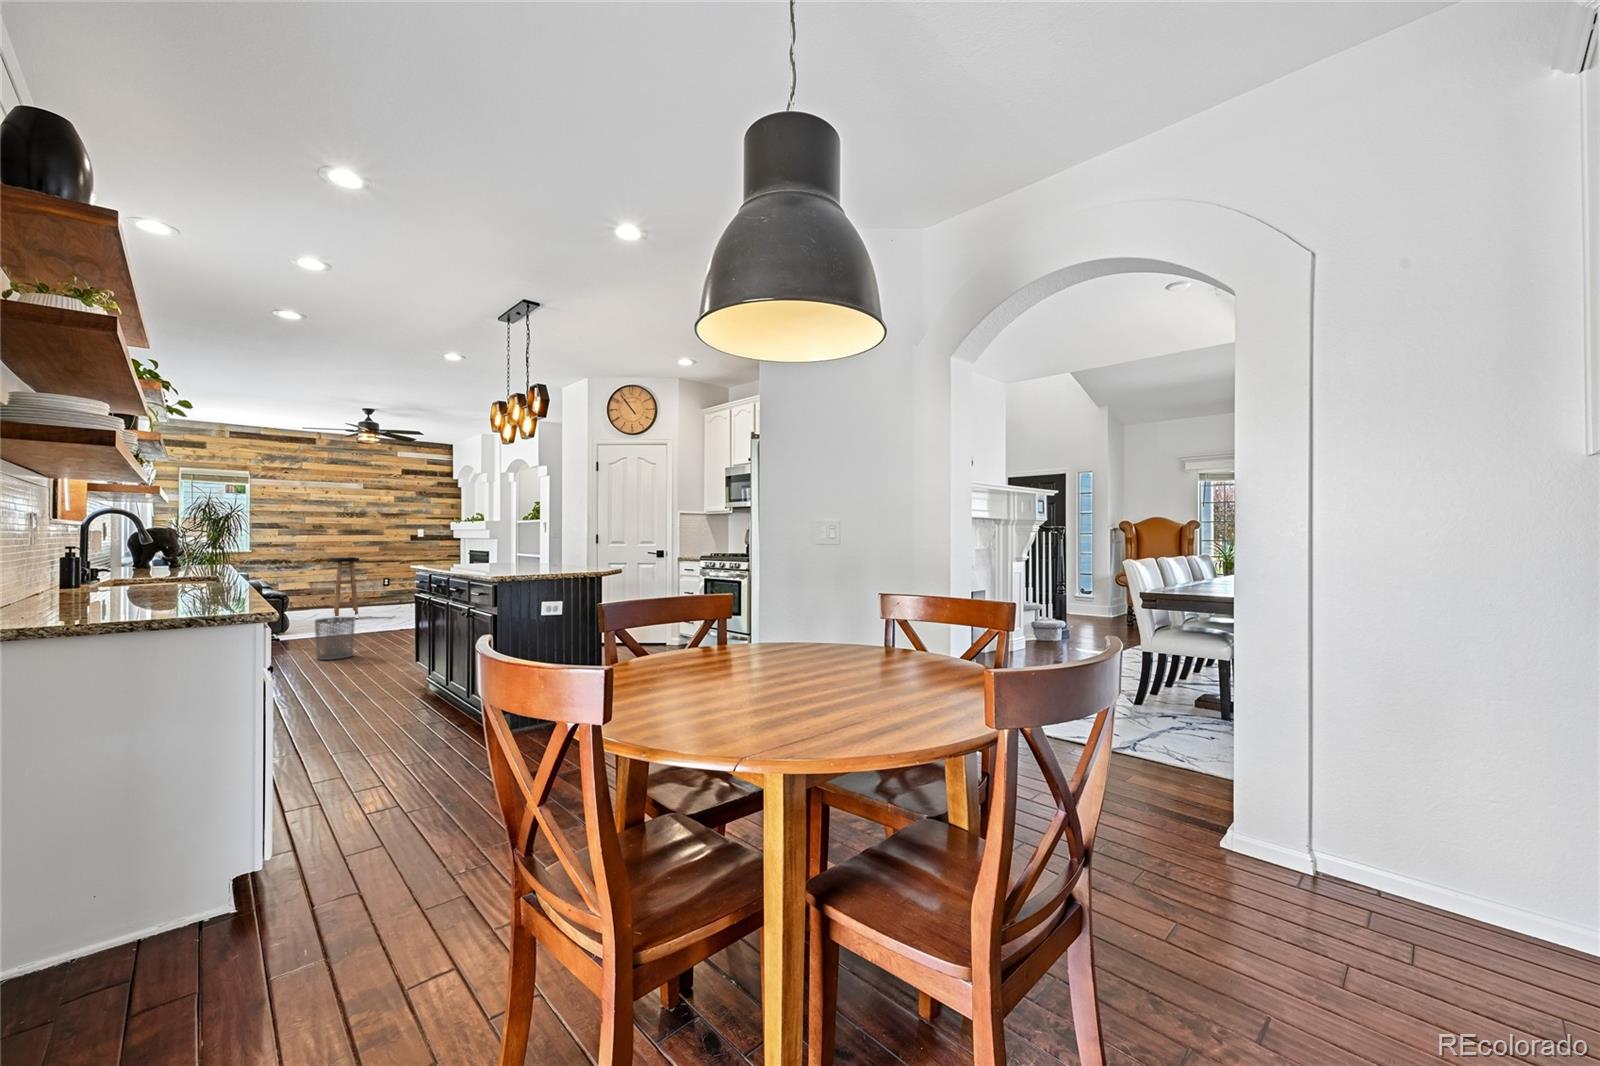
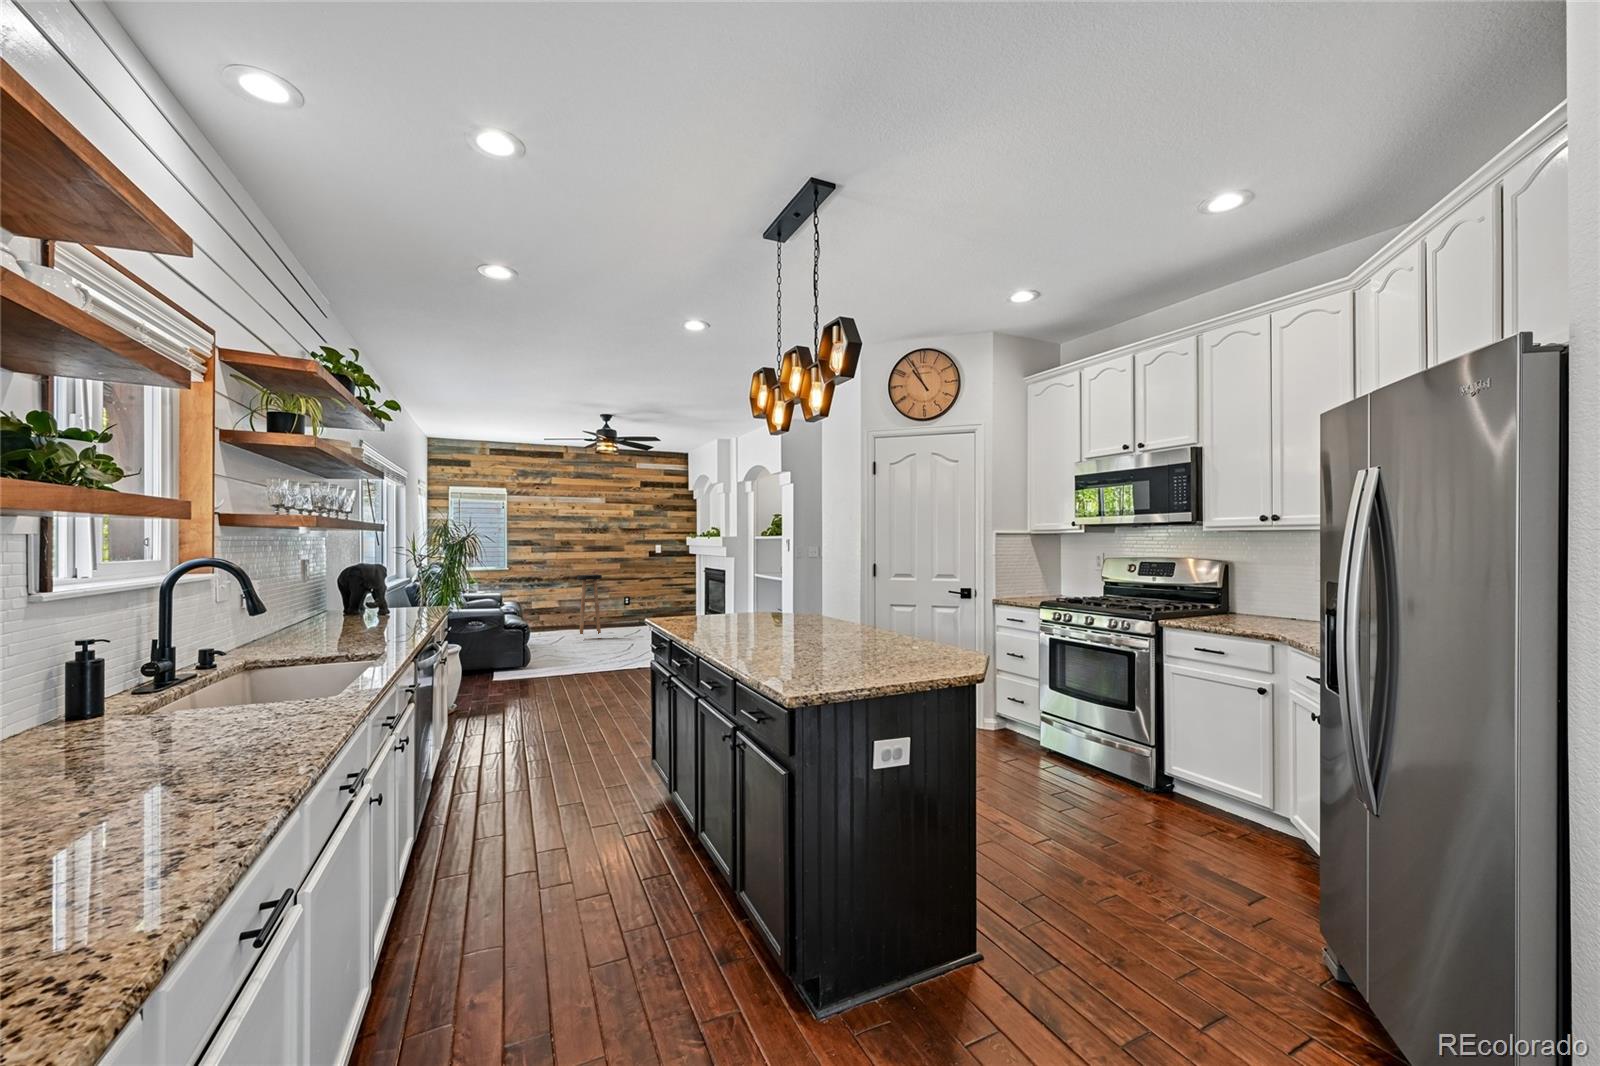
waste bin: present [315,617,355,660] -> none [546,650,586,701]

